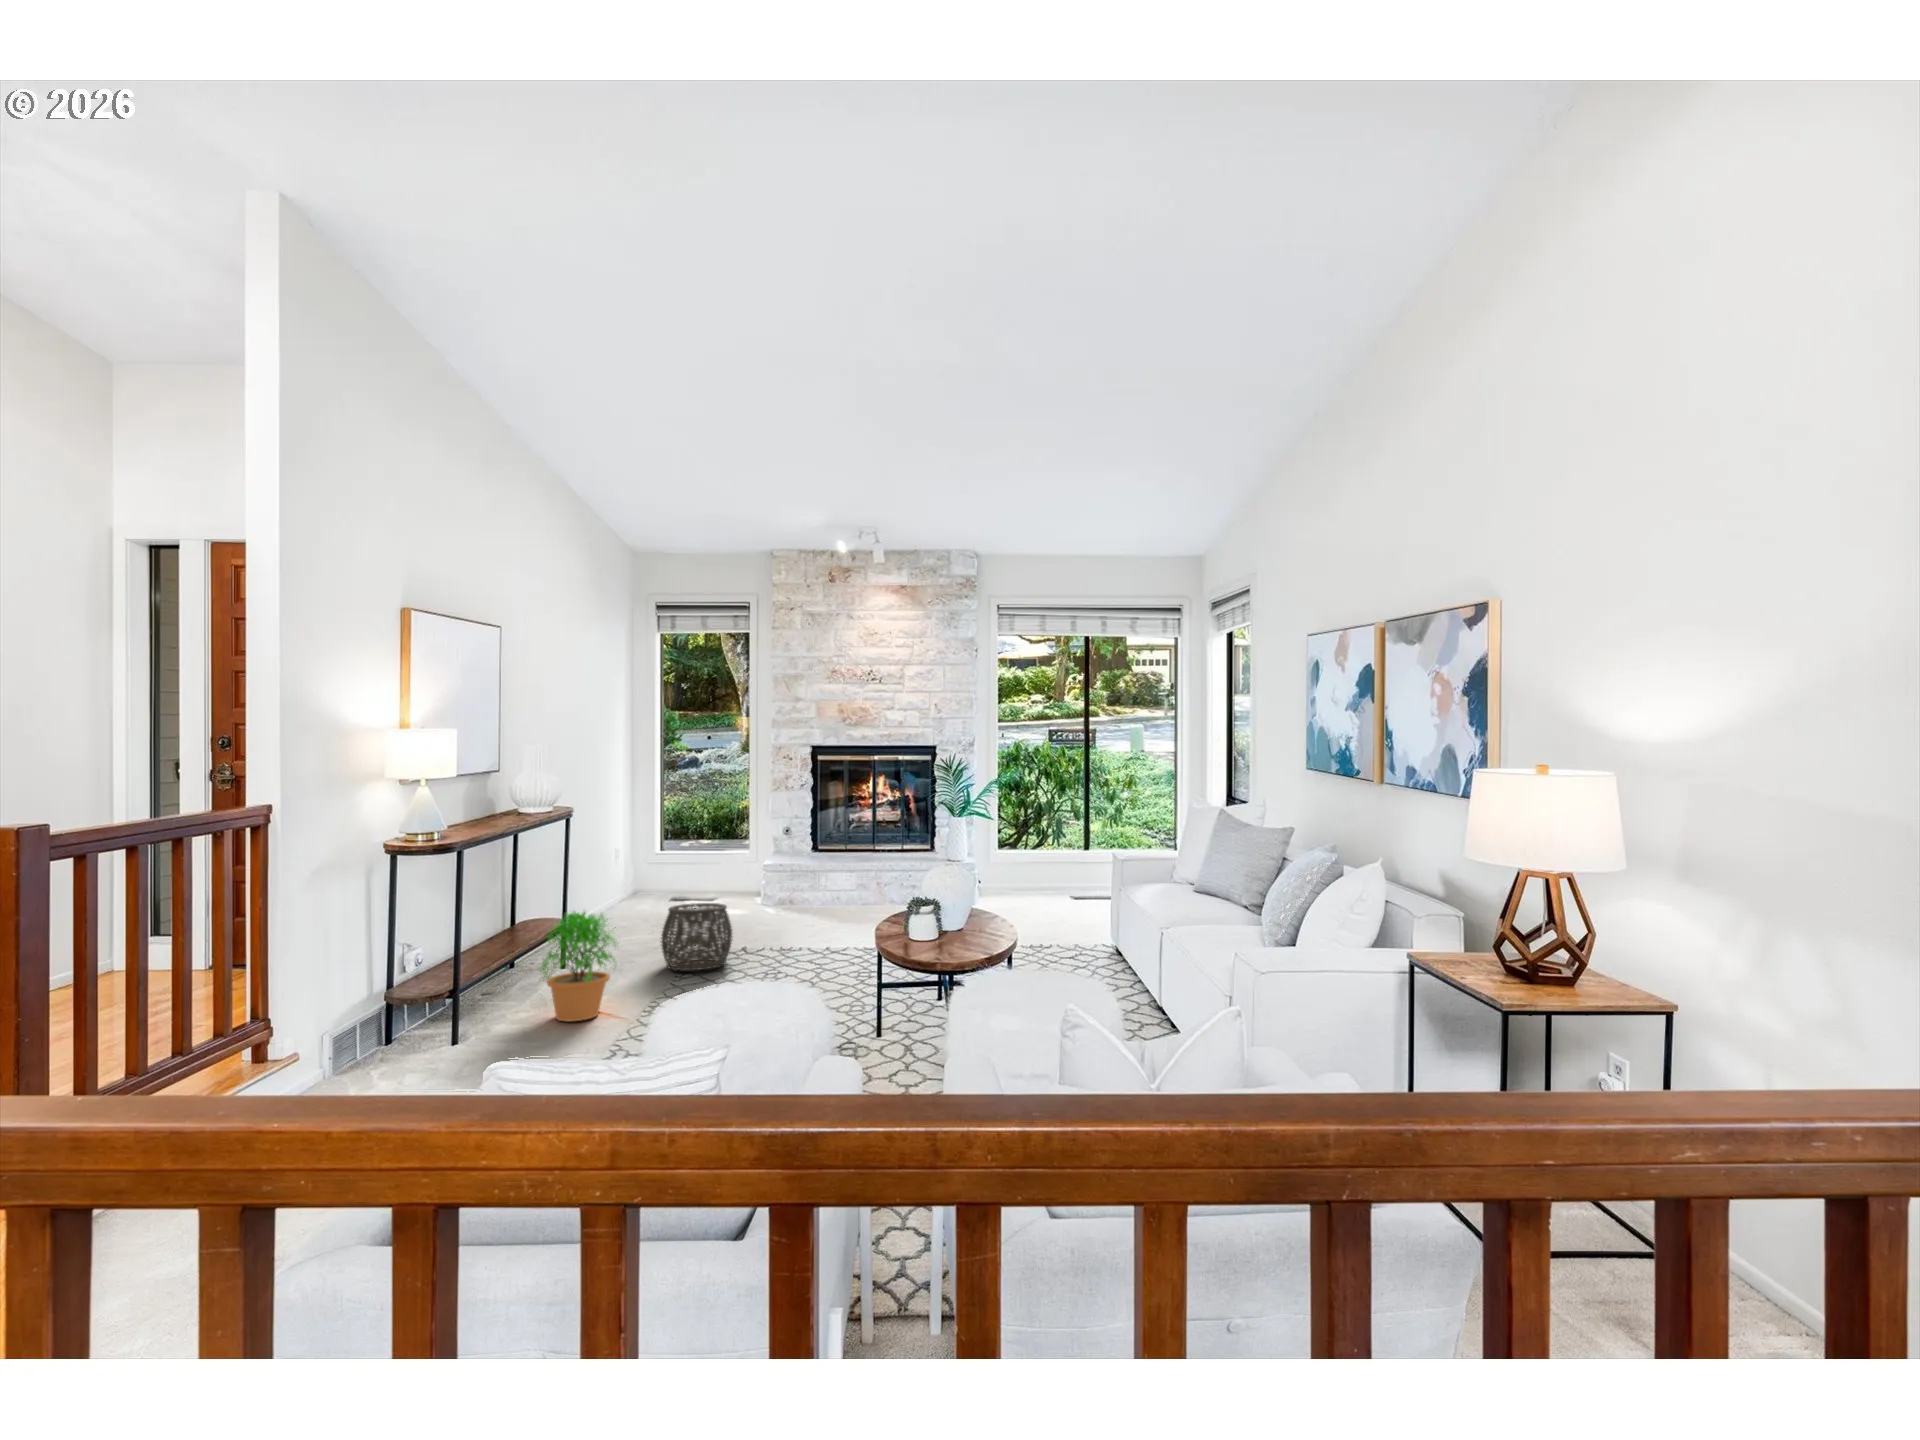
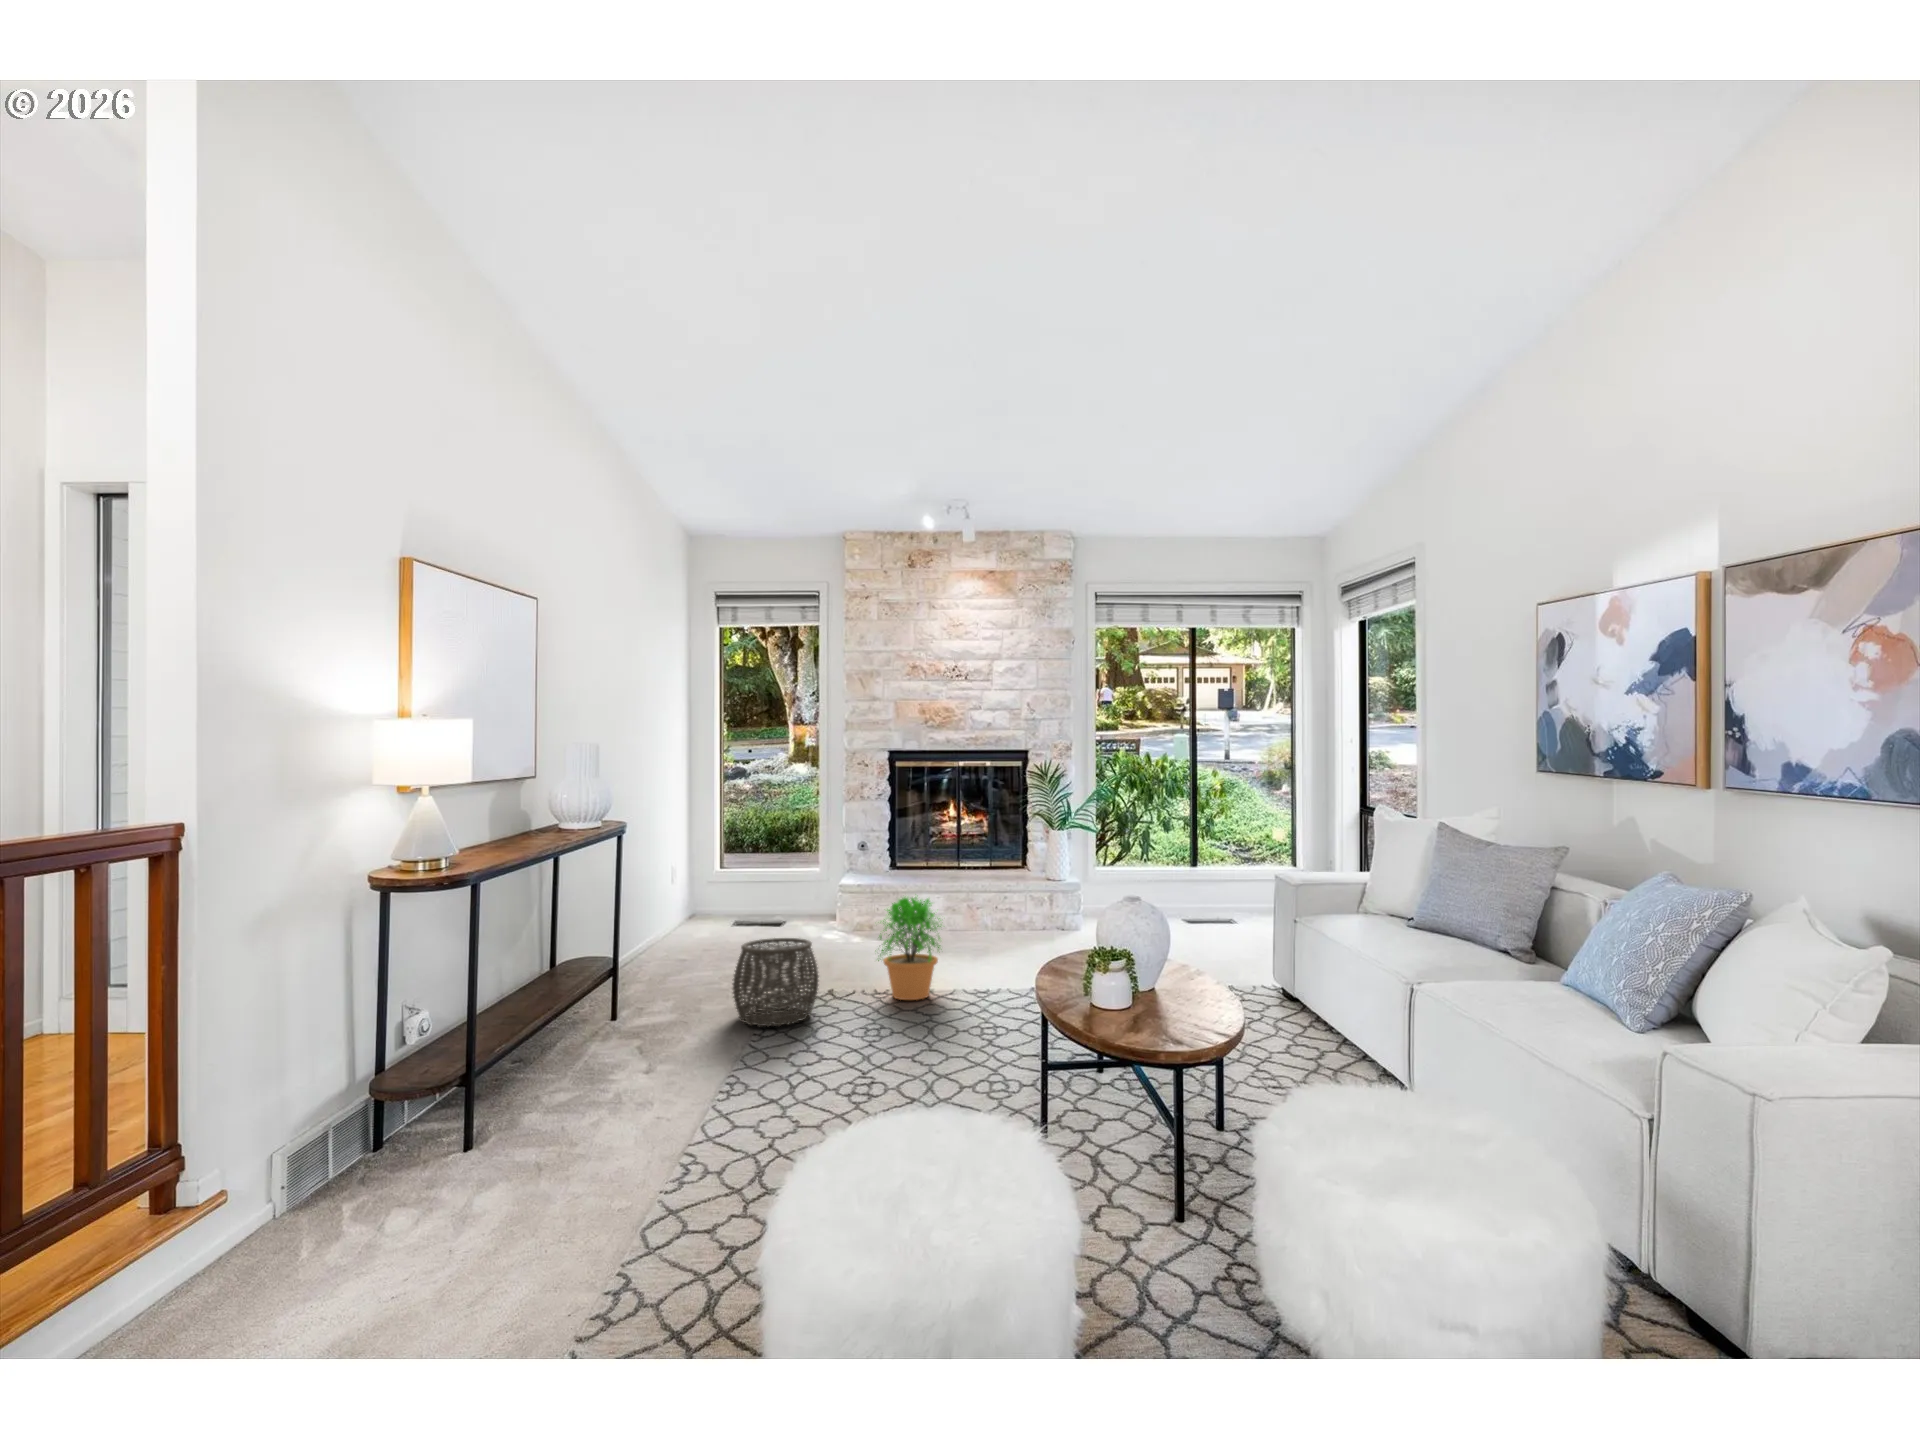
potted plant: present [540,911,617,1021] -> present [878,897,941,1000]

